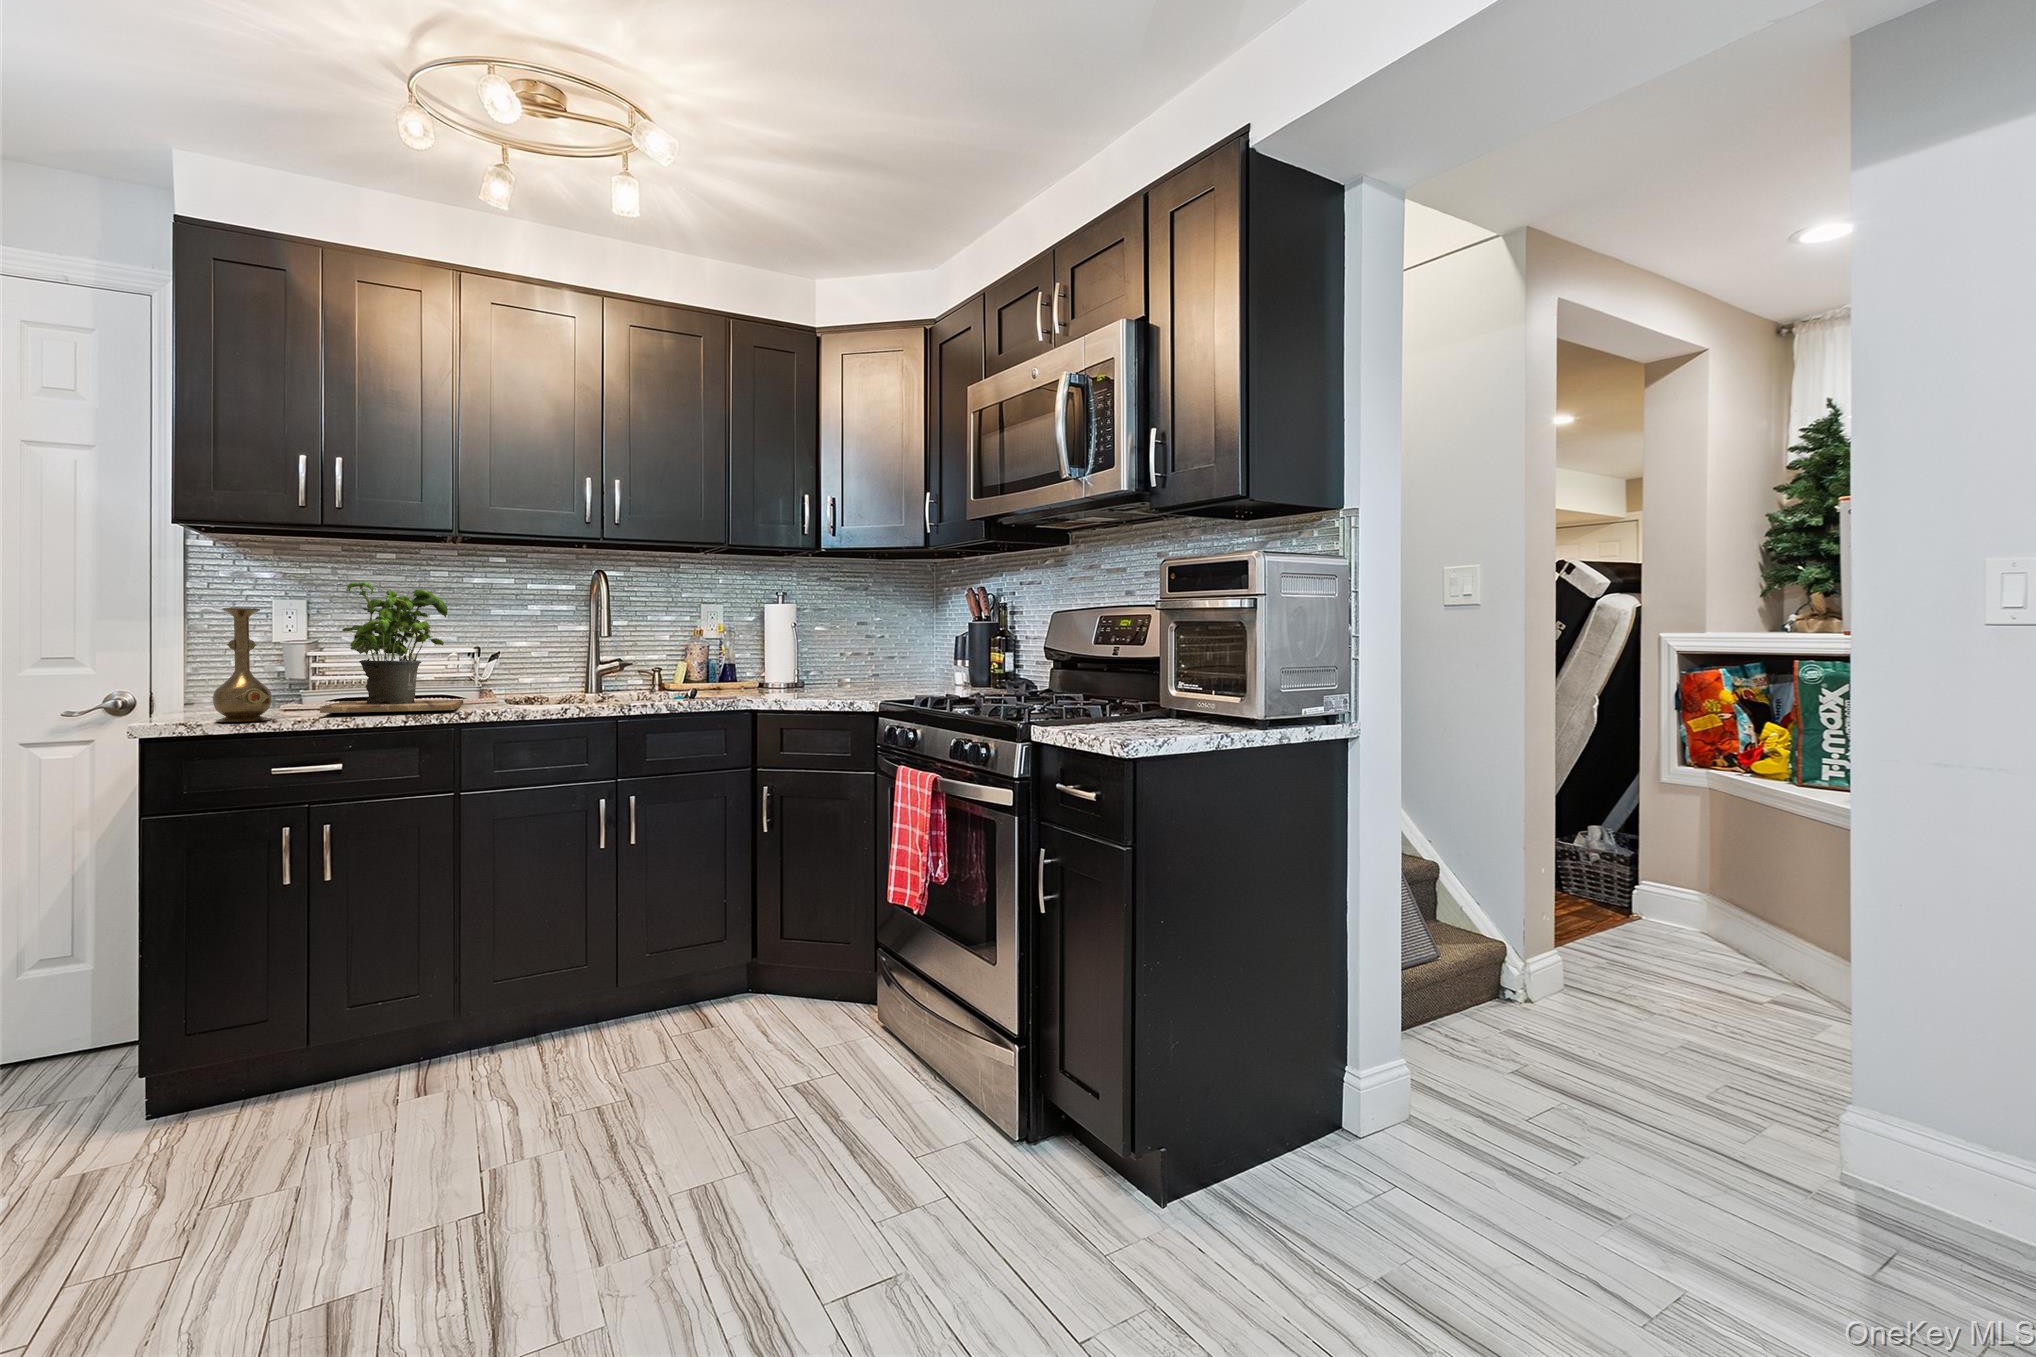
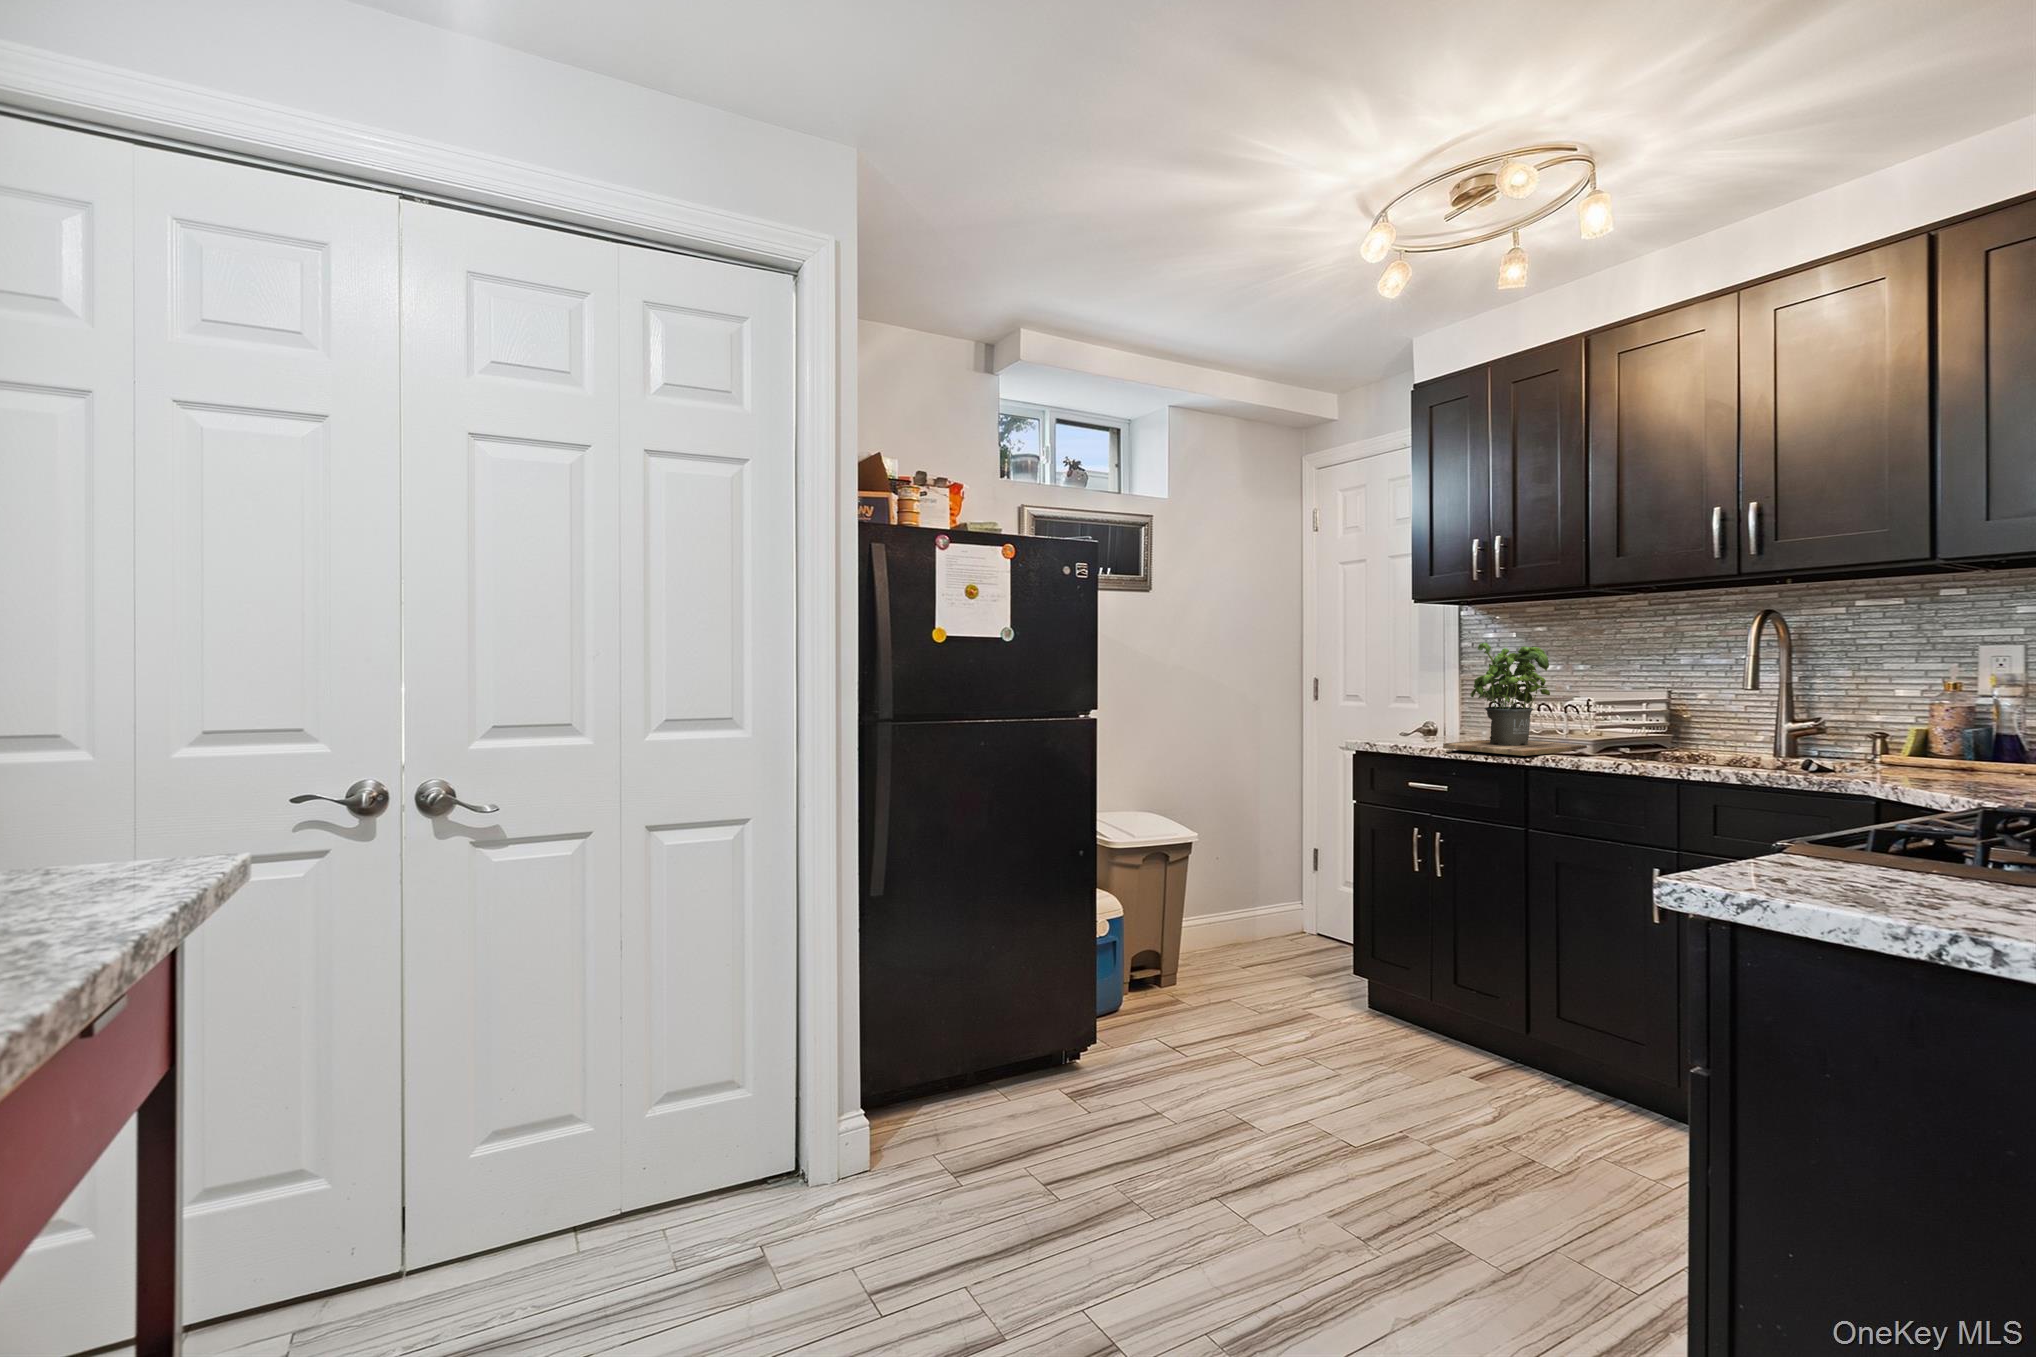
vase: present [212,608,272,722] -> none [1385,668,1422,751]

